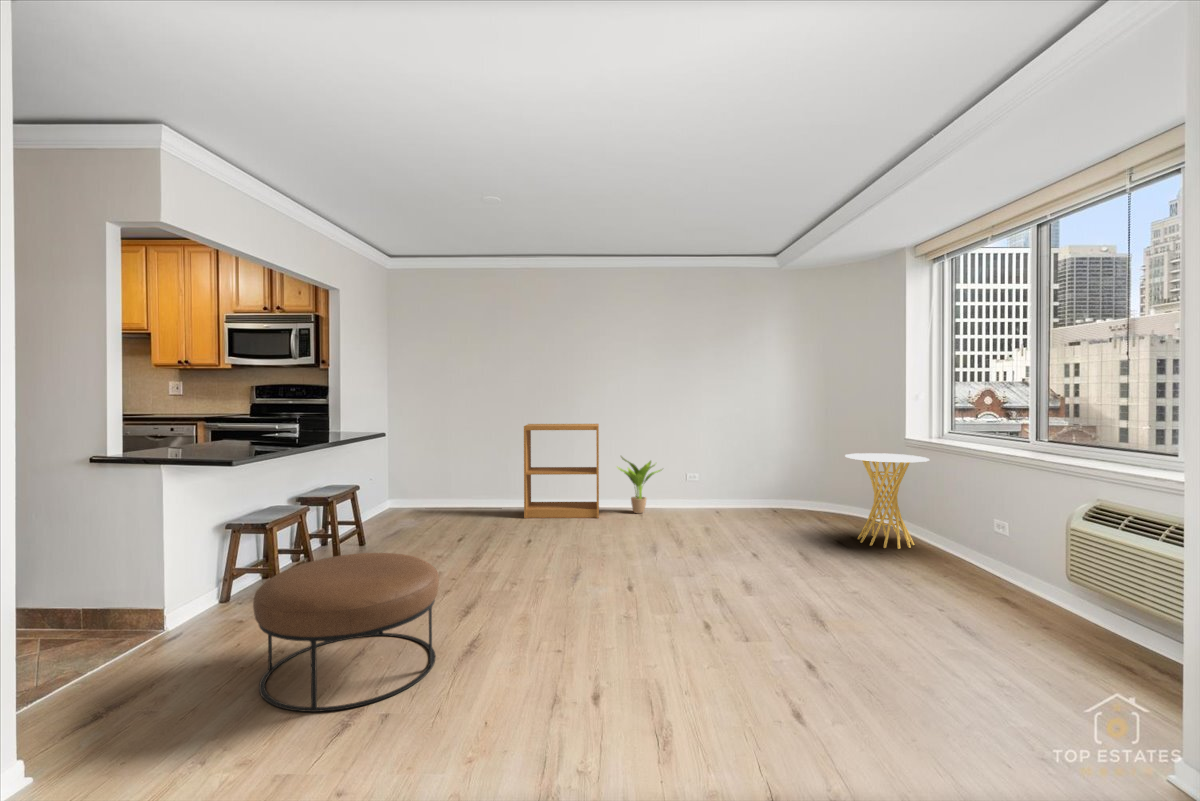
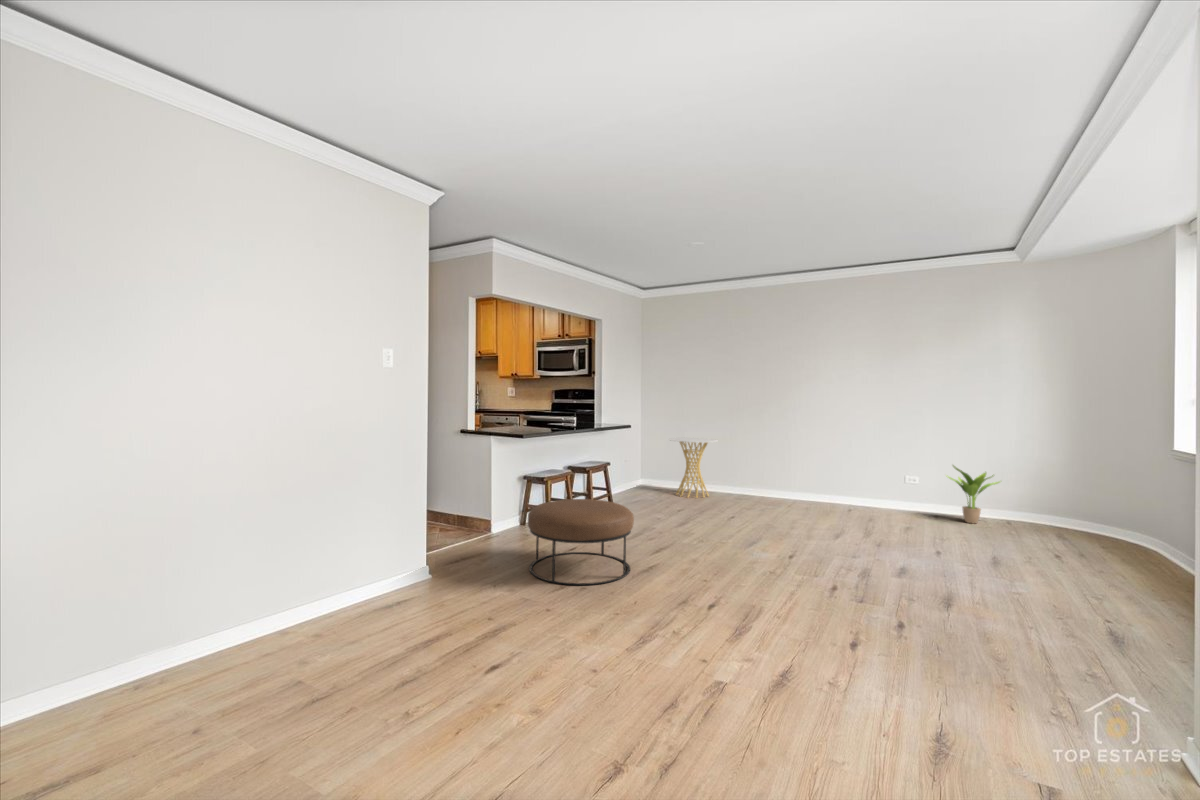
bookshelf: present [524,424,599,518] -> none [736,425,807,508]
side table: present [845,453,929,549] -> present [670,438,718,498]
potted plant: present [618,457,661,513] -> present [948,465,1000,523]

